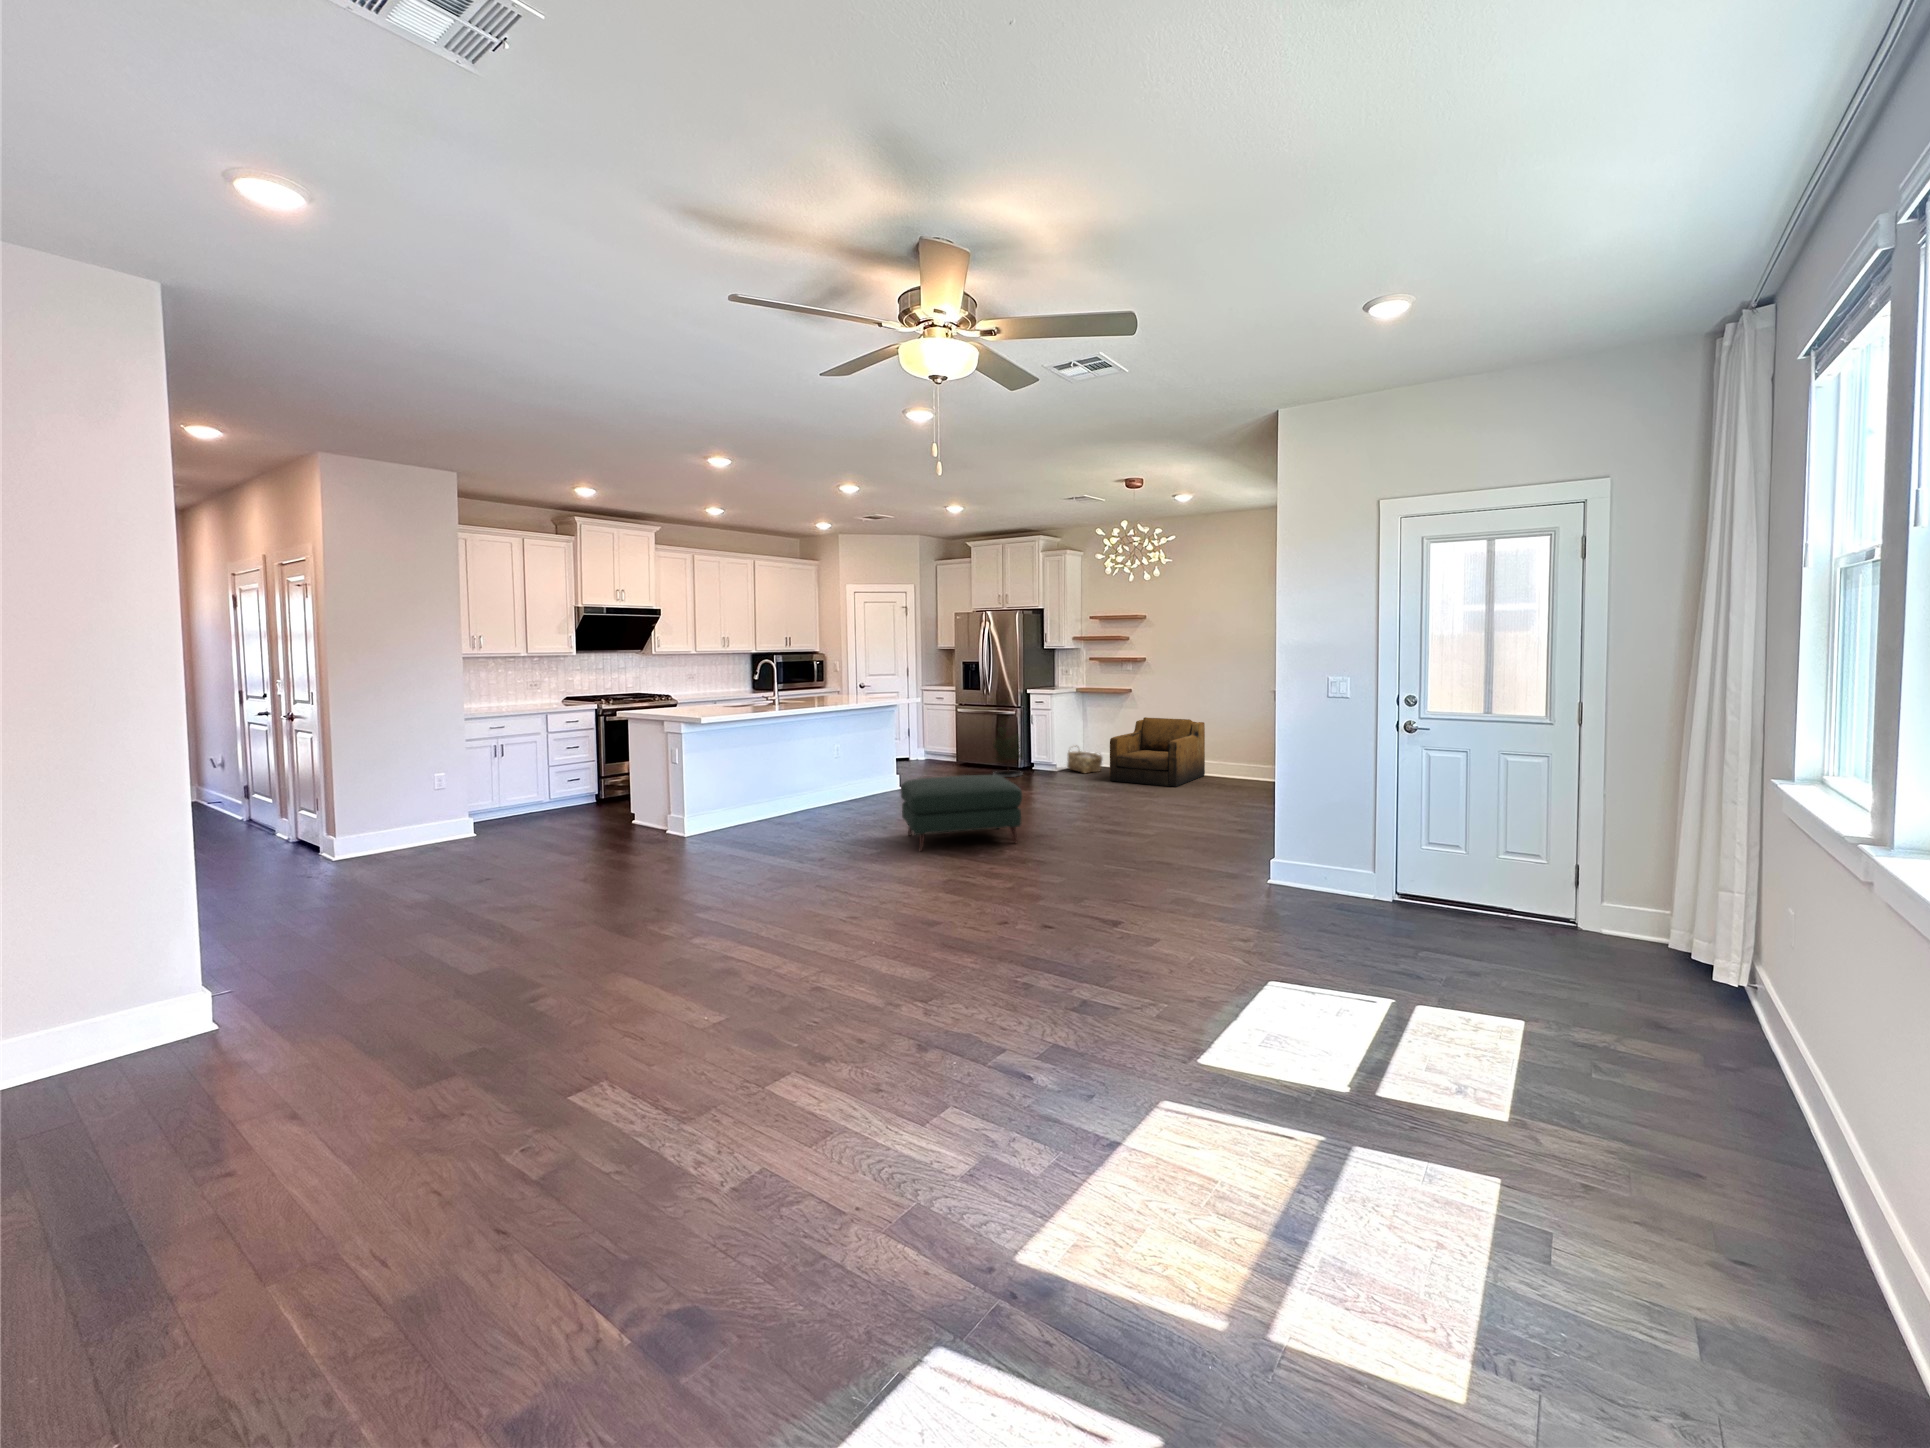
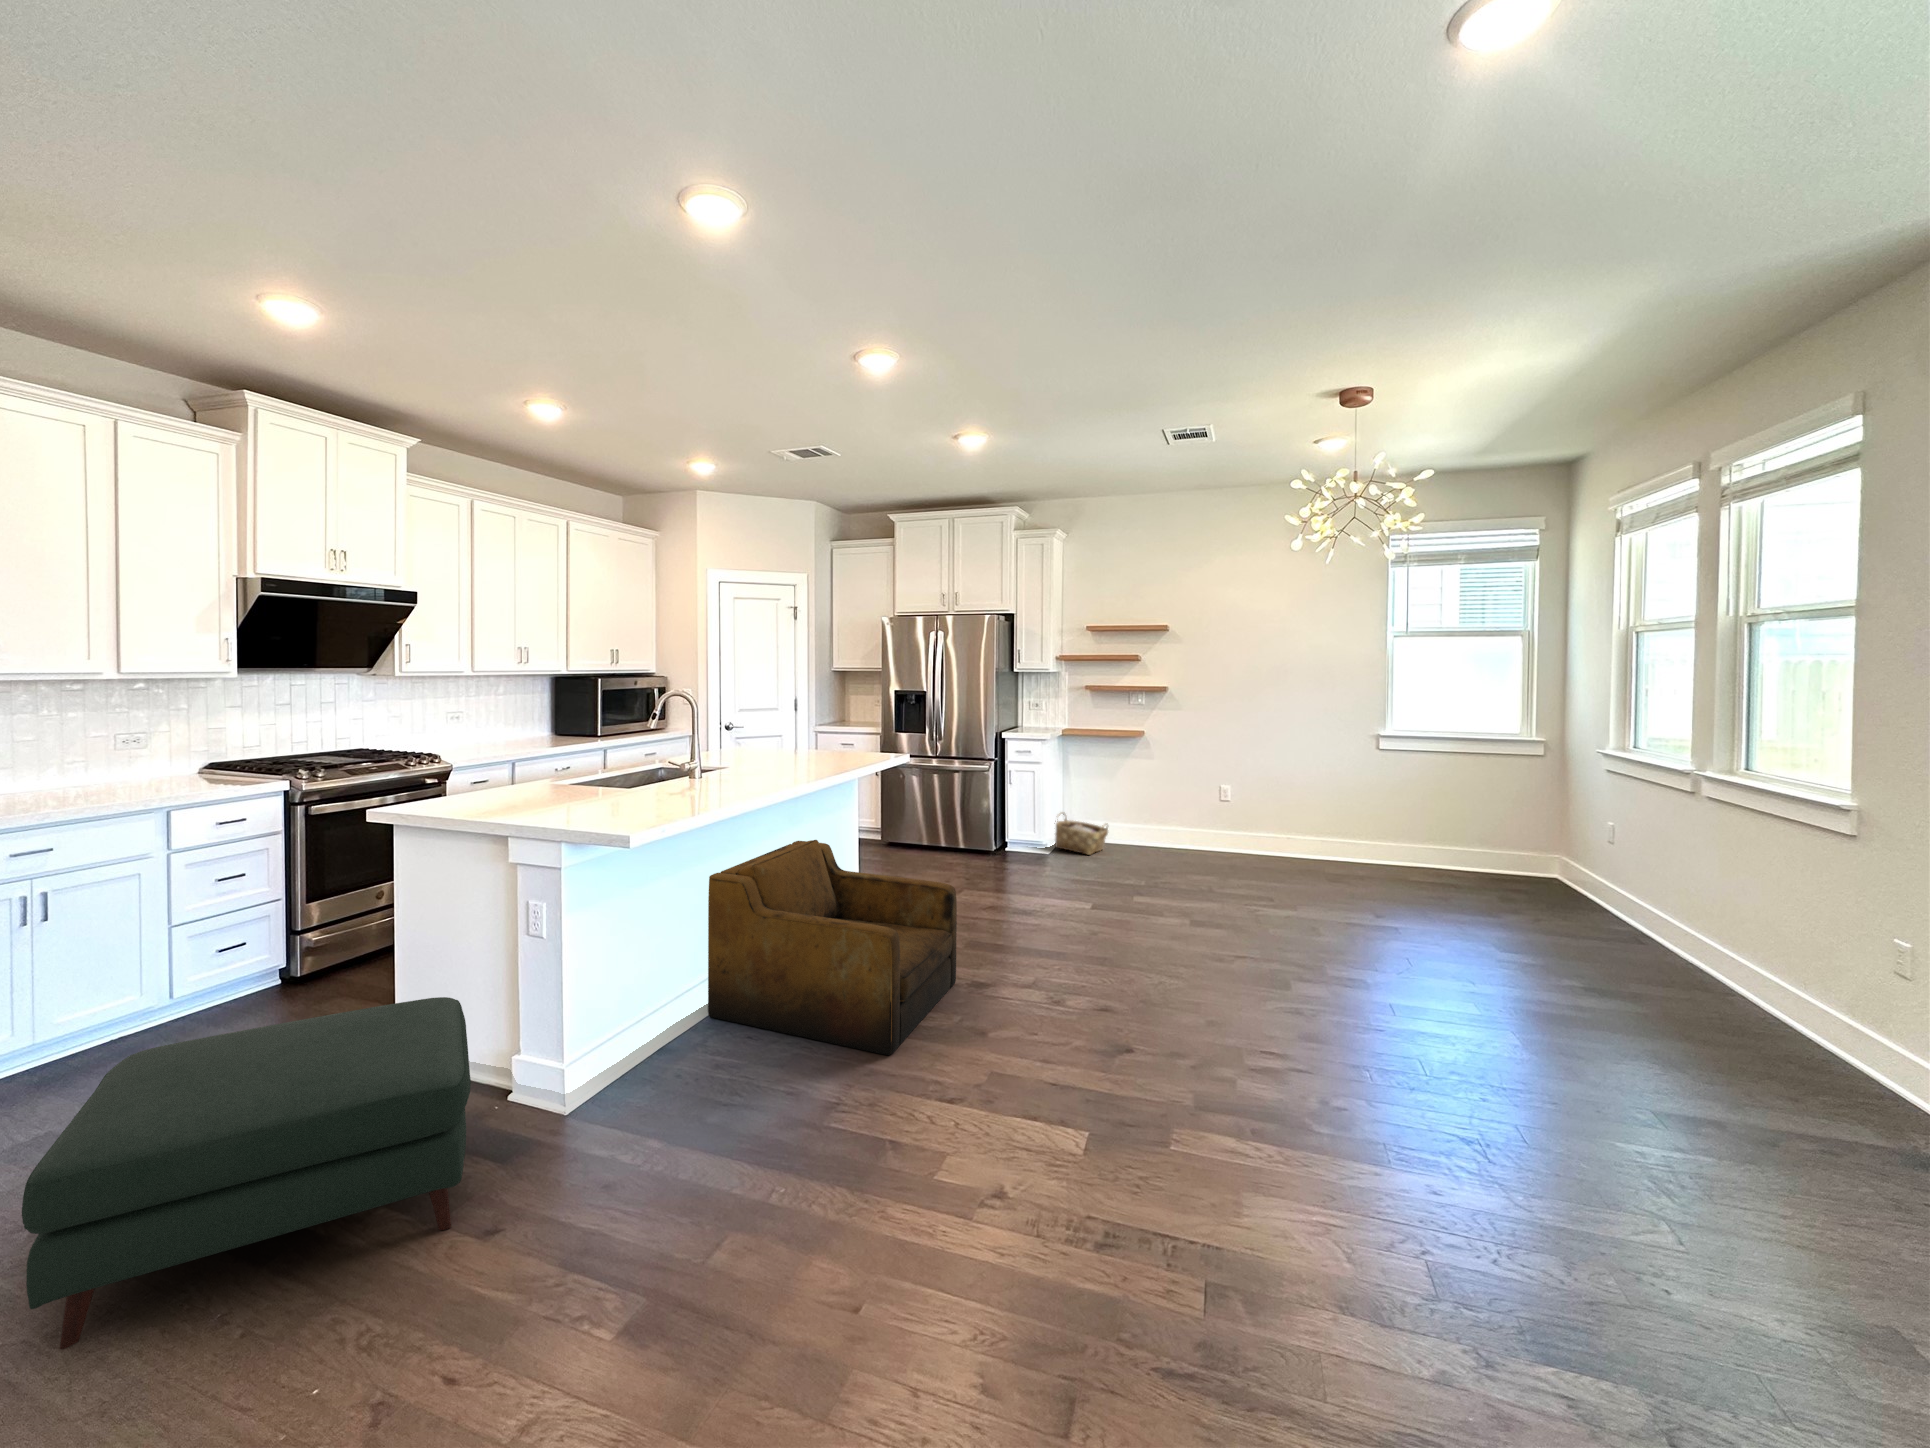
armchair: present [1110,717,1205,787] -> present [708,840,957,1055]
potted tree: present [993,723,1023,777] -> none [960,781,1010,868]
ottoman: present [901,775,1022,851] -> present [22,997,471,1349]

